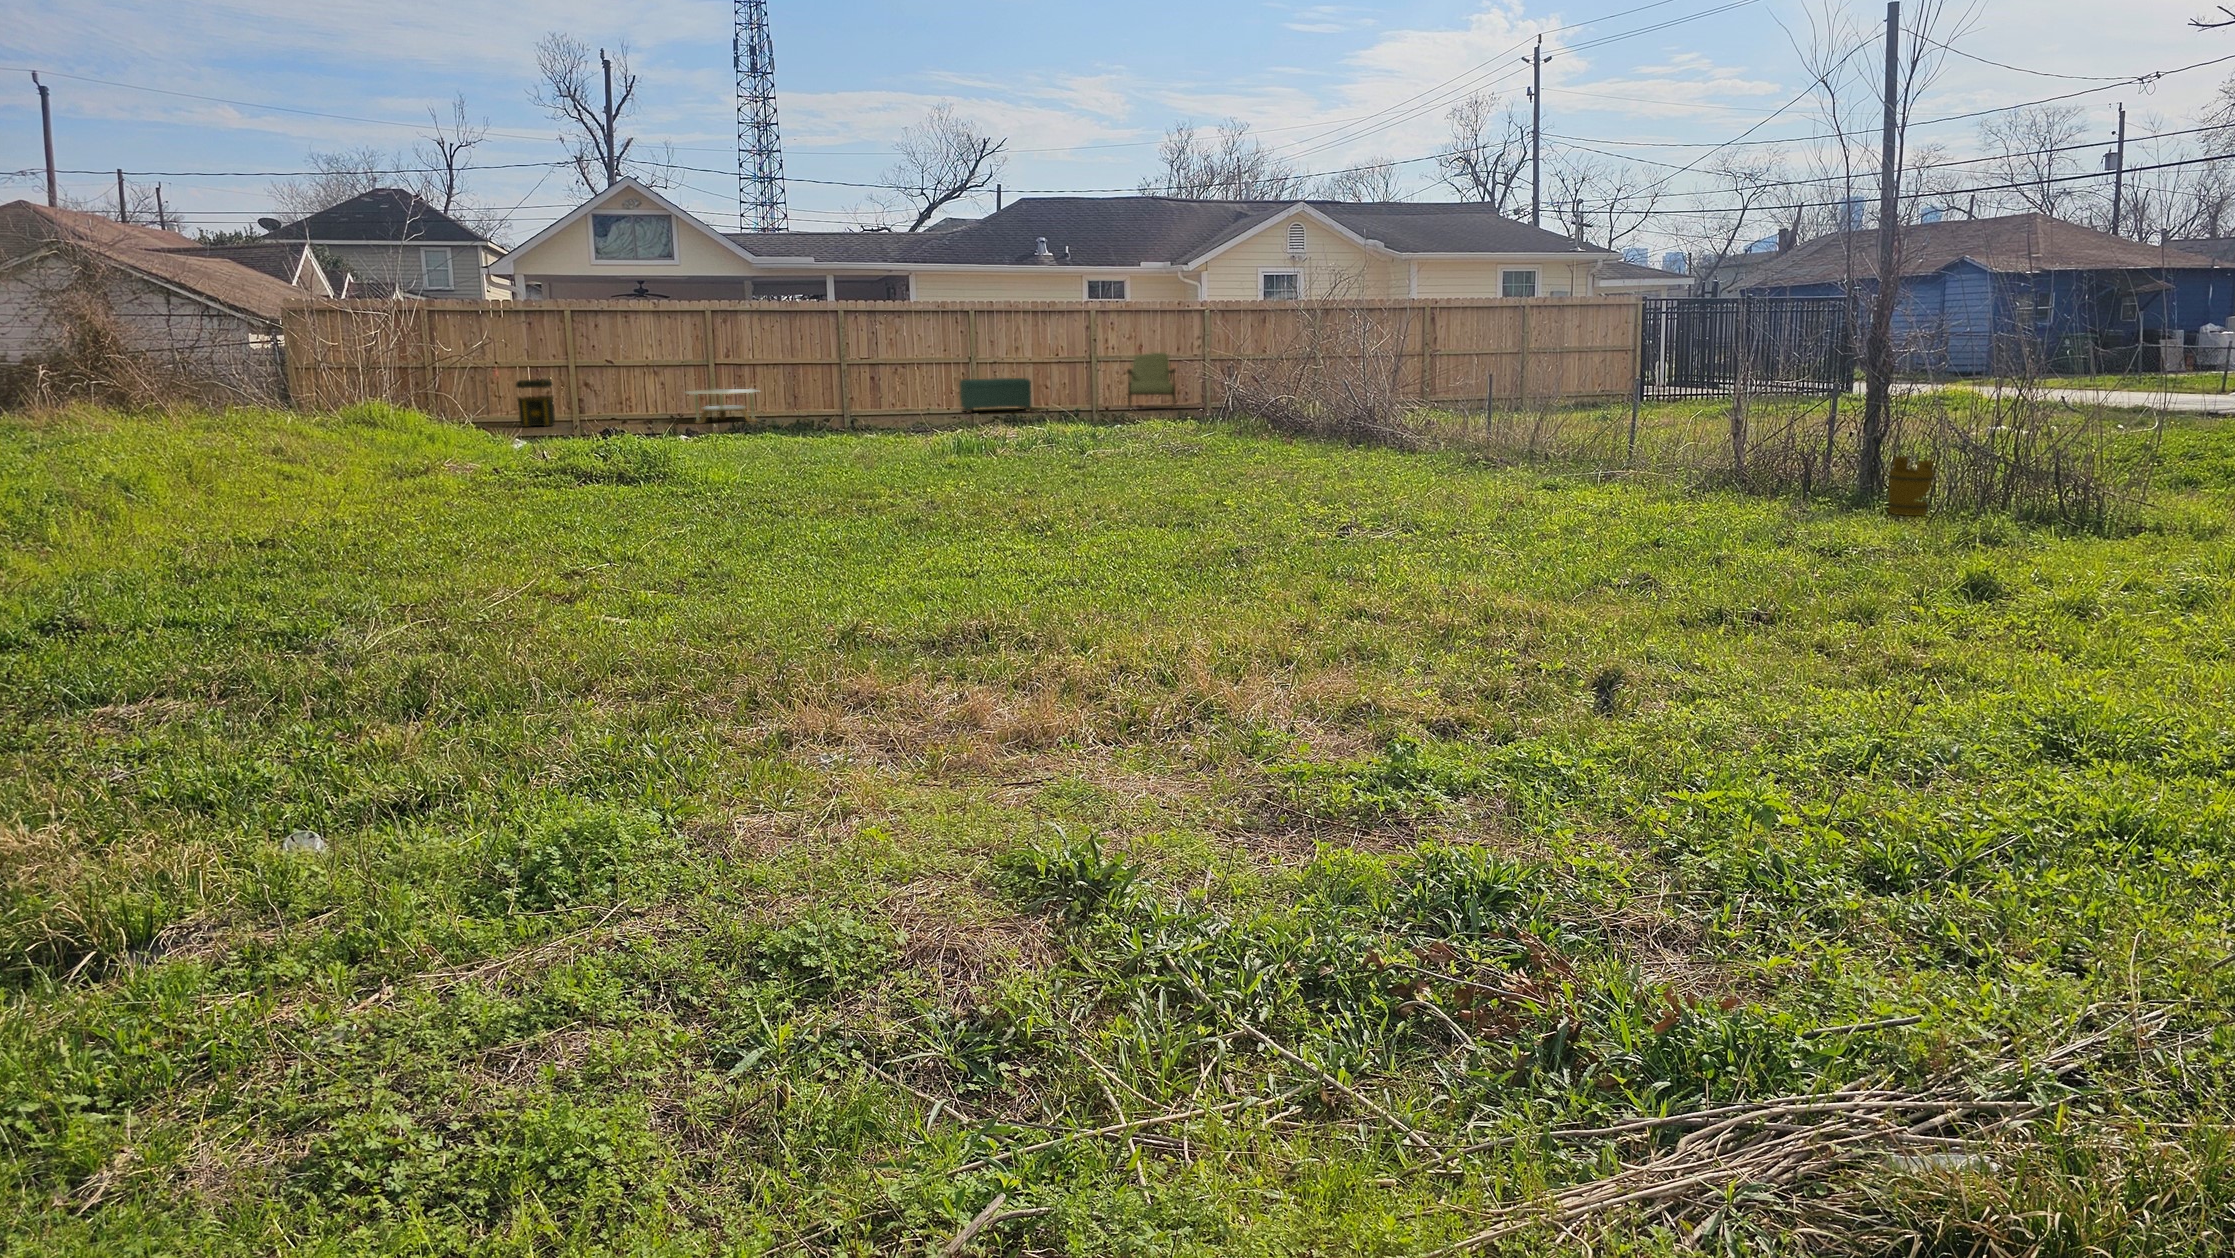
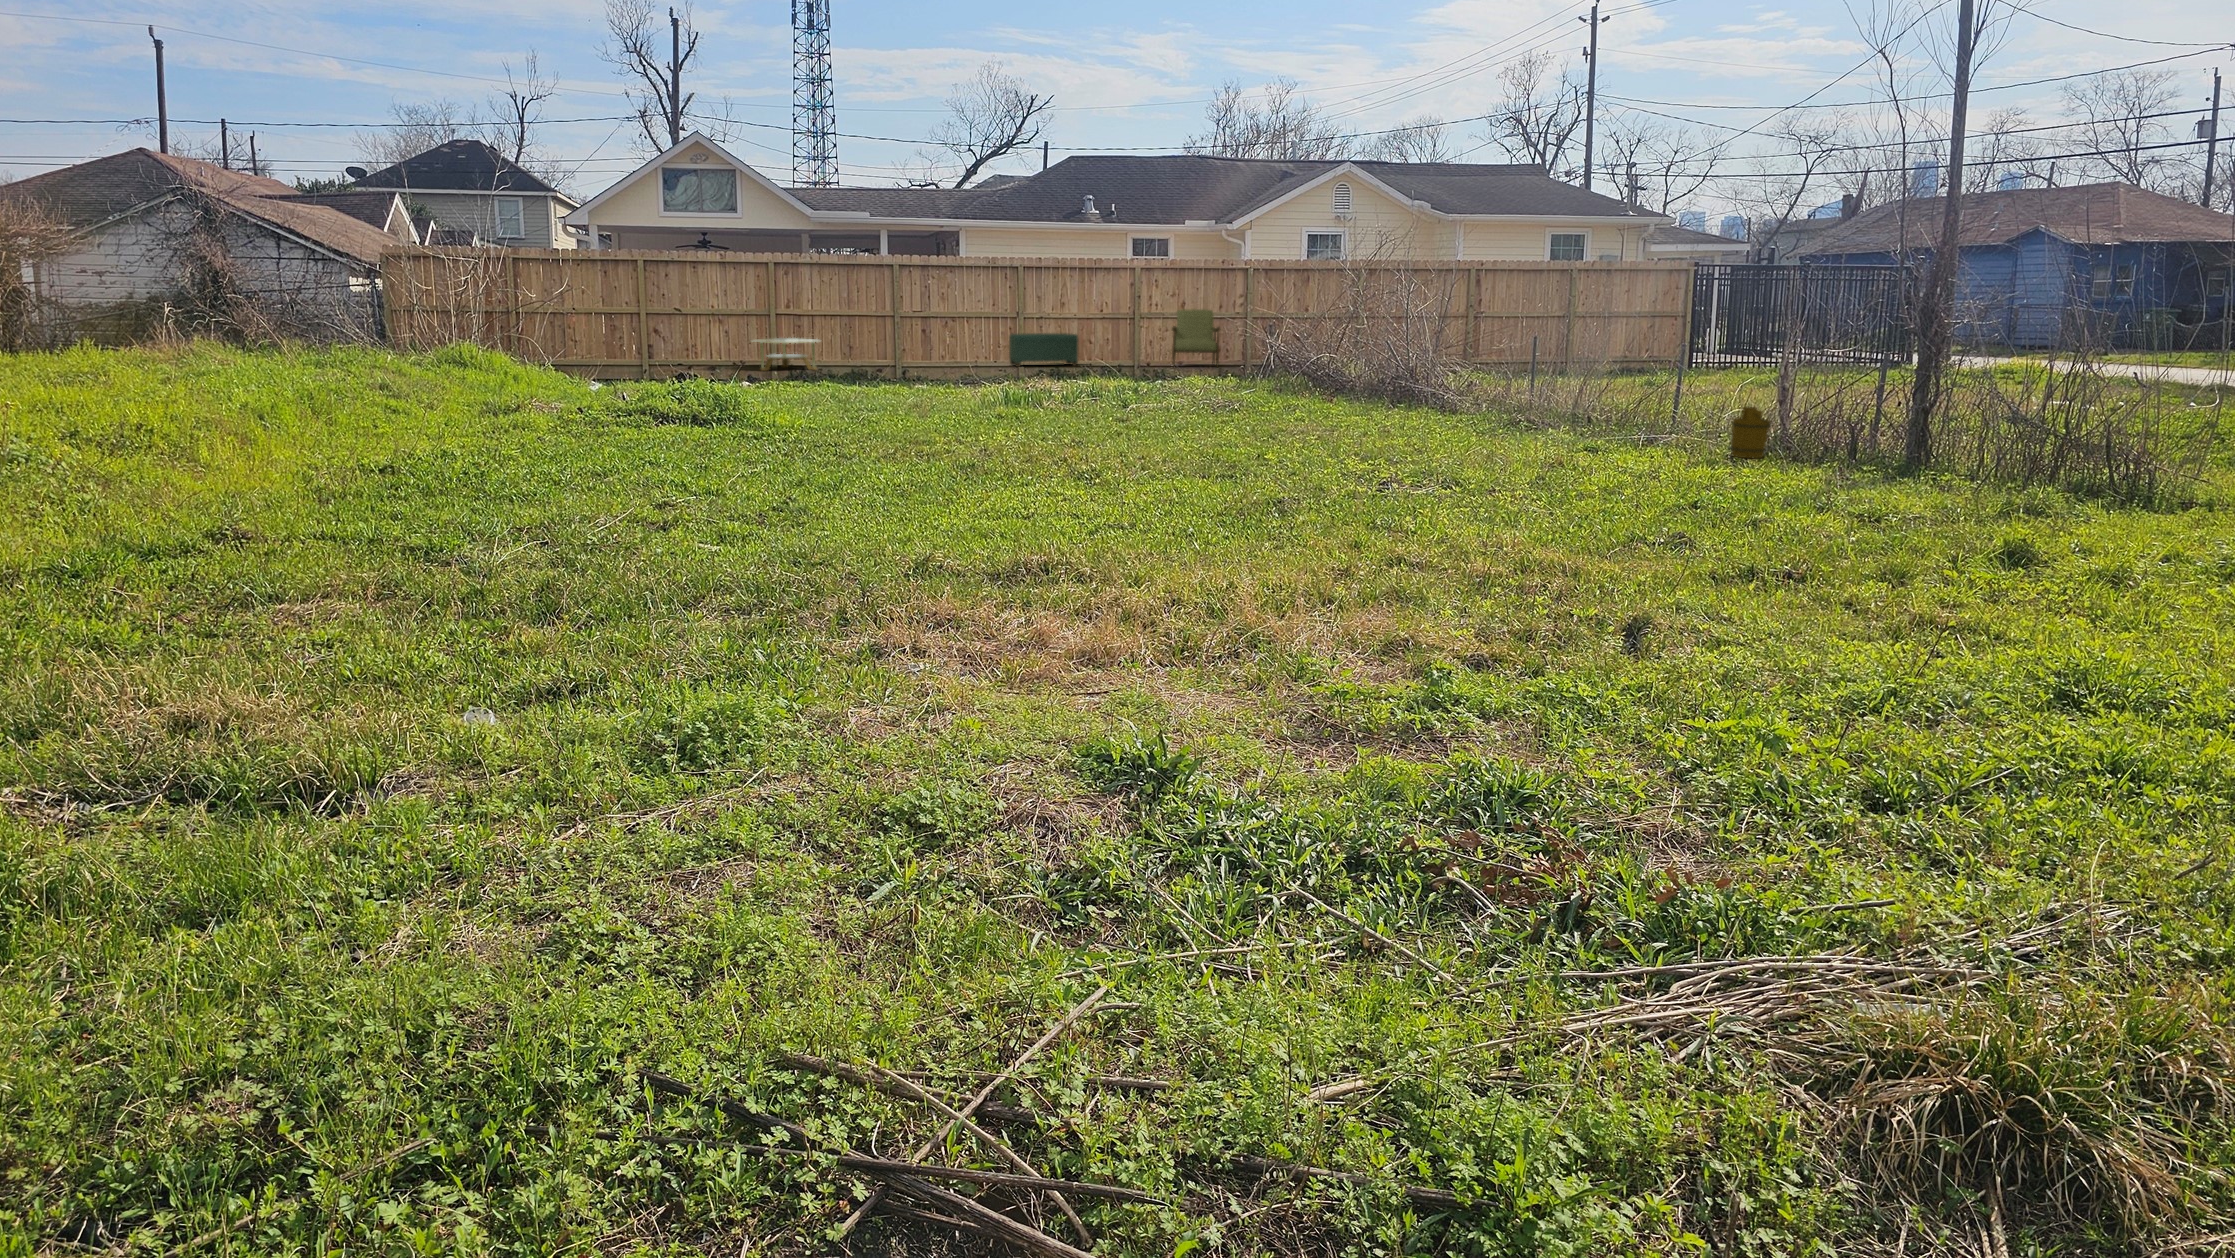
toolbox: present [516,379,555,427] -> none [596,326,631,370]
bucket: present [1888,456,1937,516] -> present [1731,407,1771,459]

